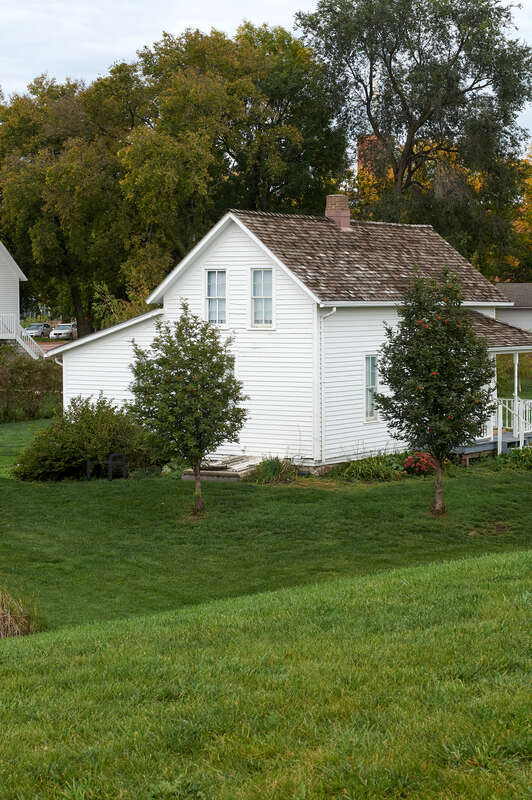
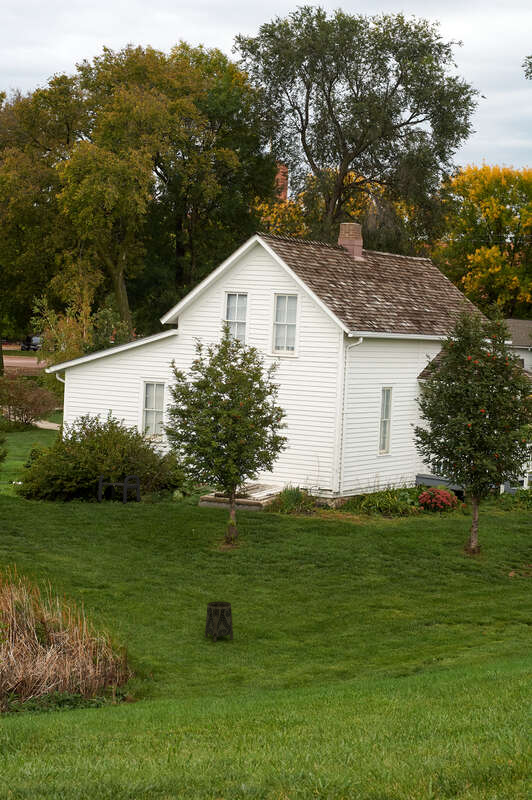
basket: none [123,572,150,611] -> present [205,601,233,642]

